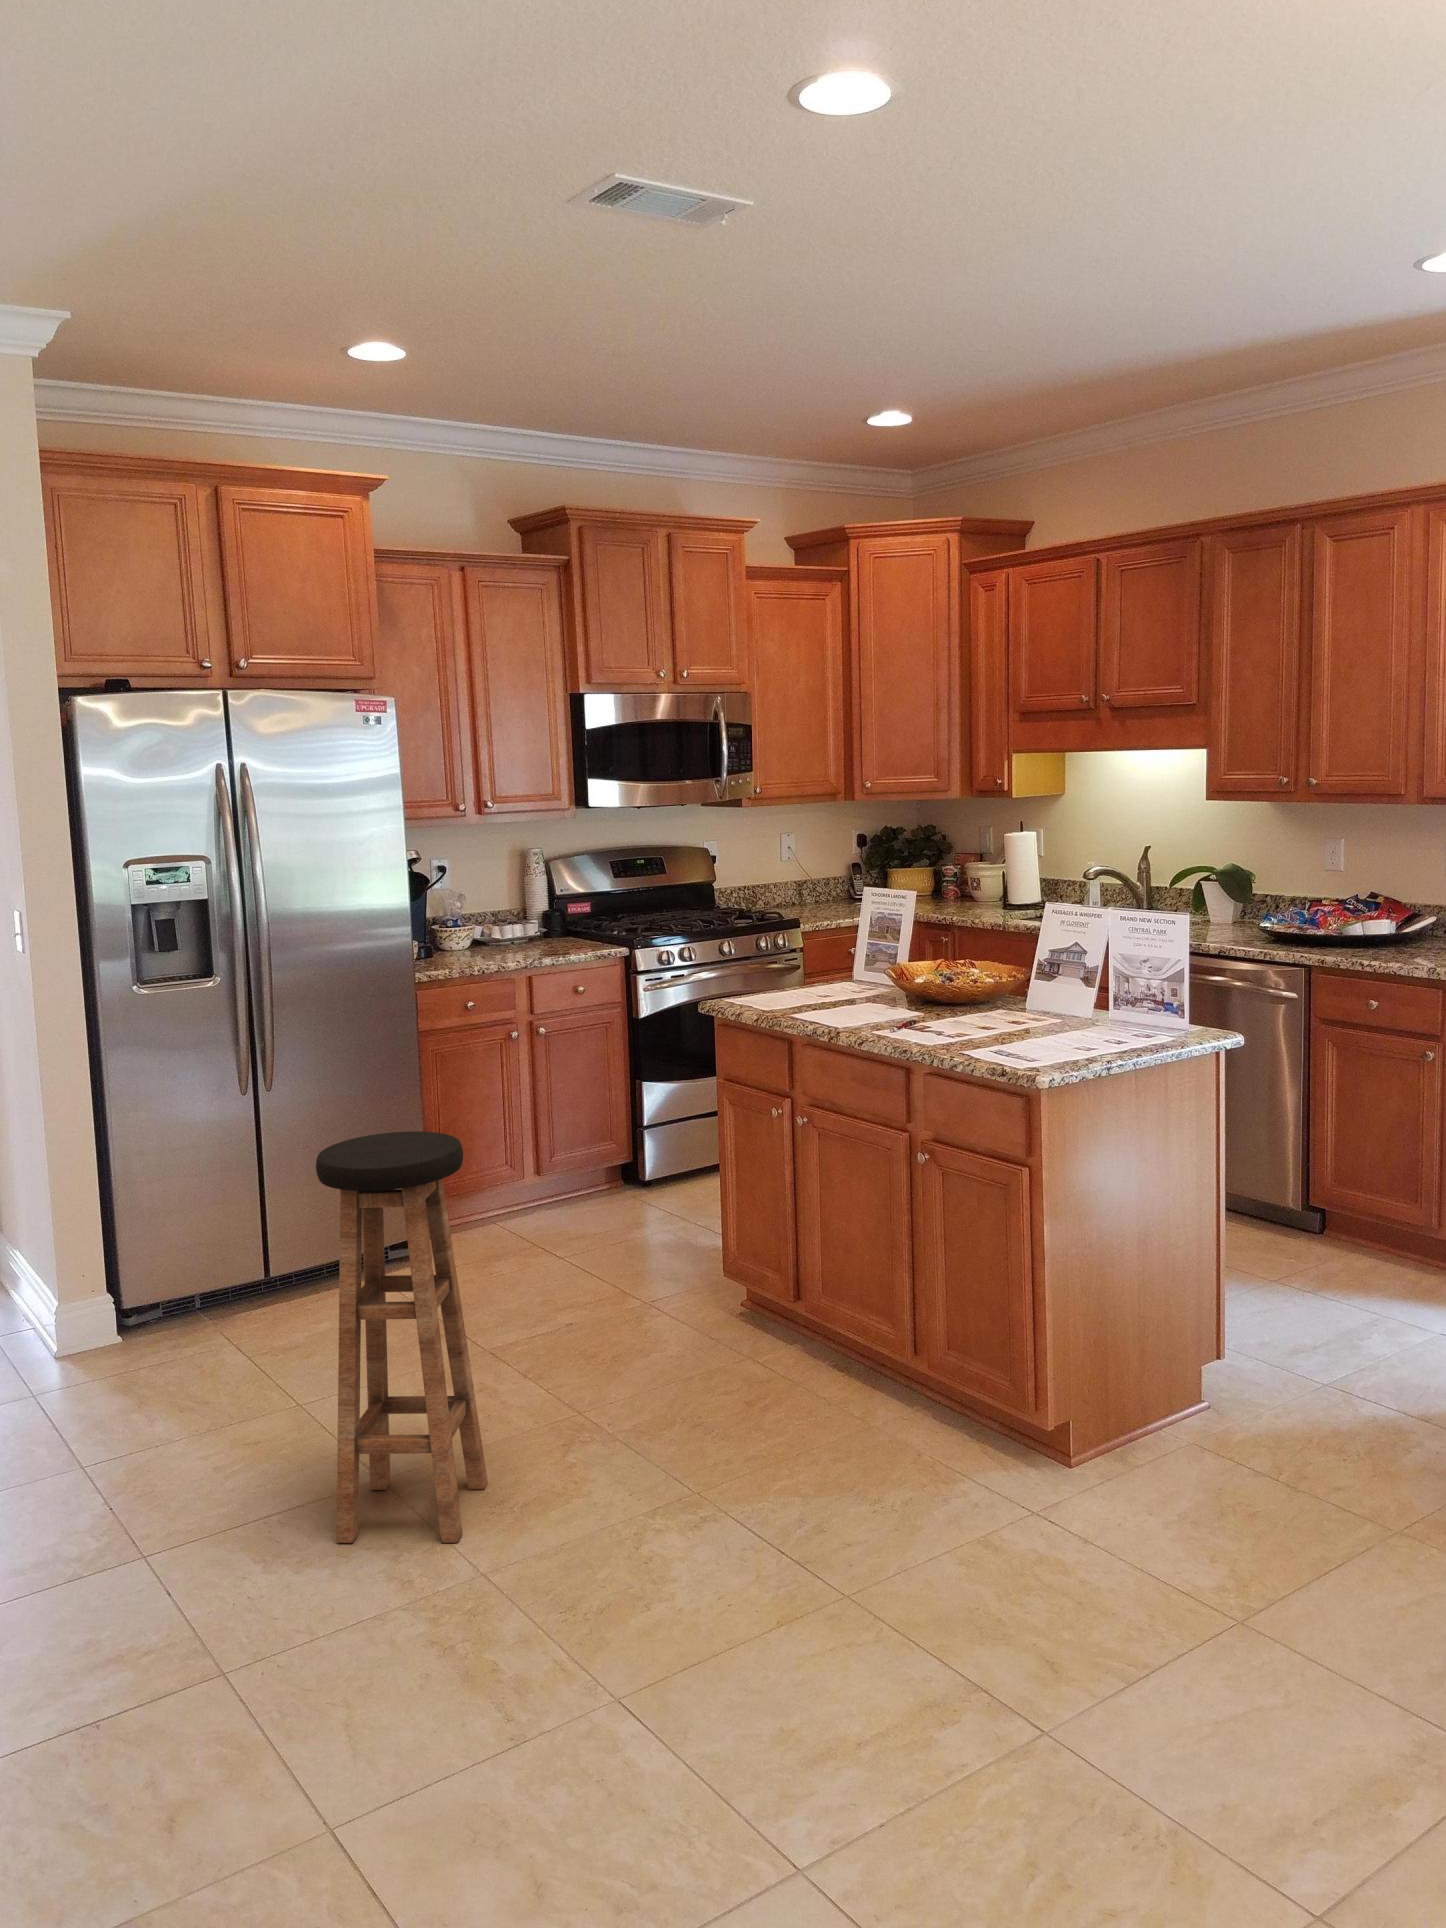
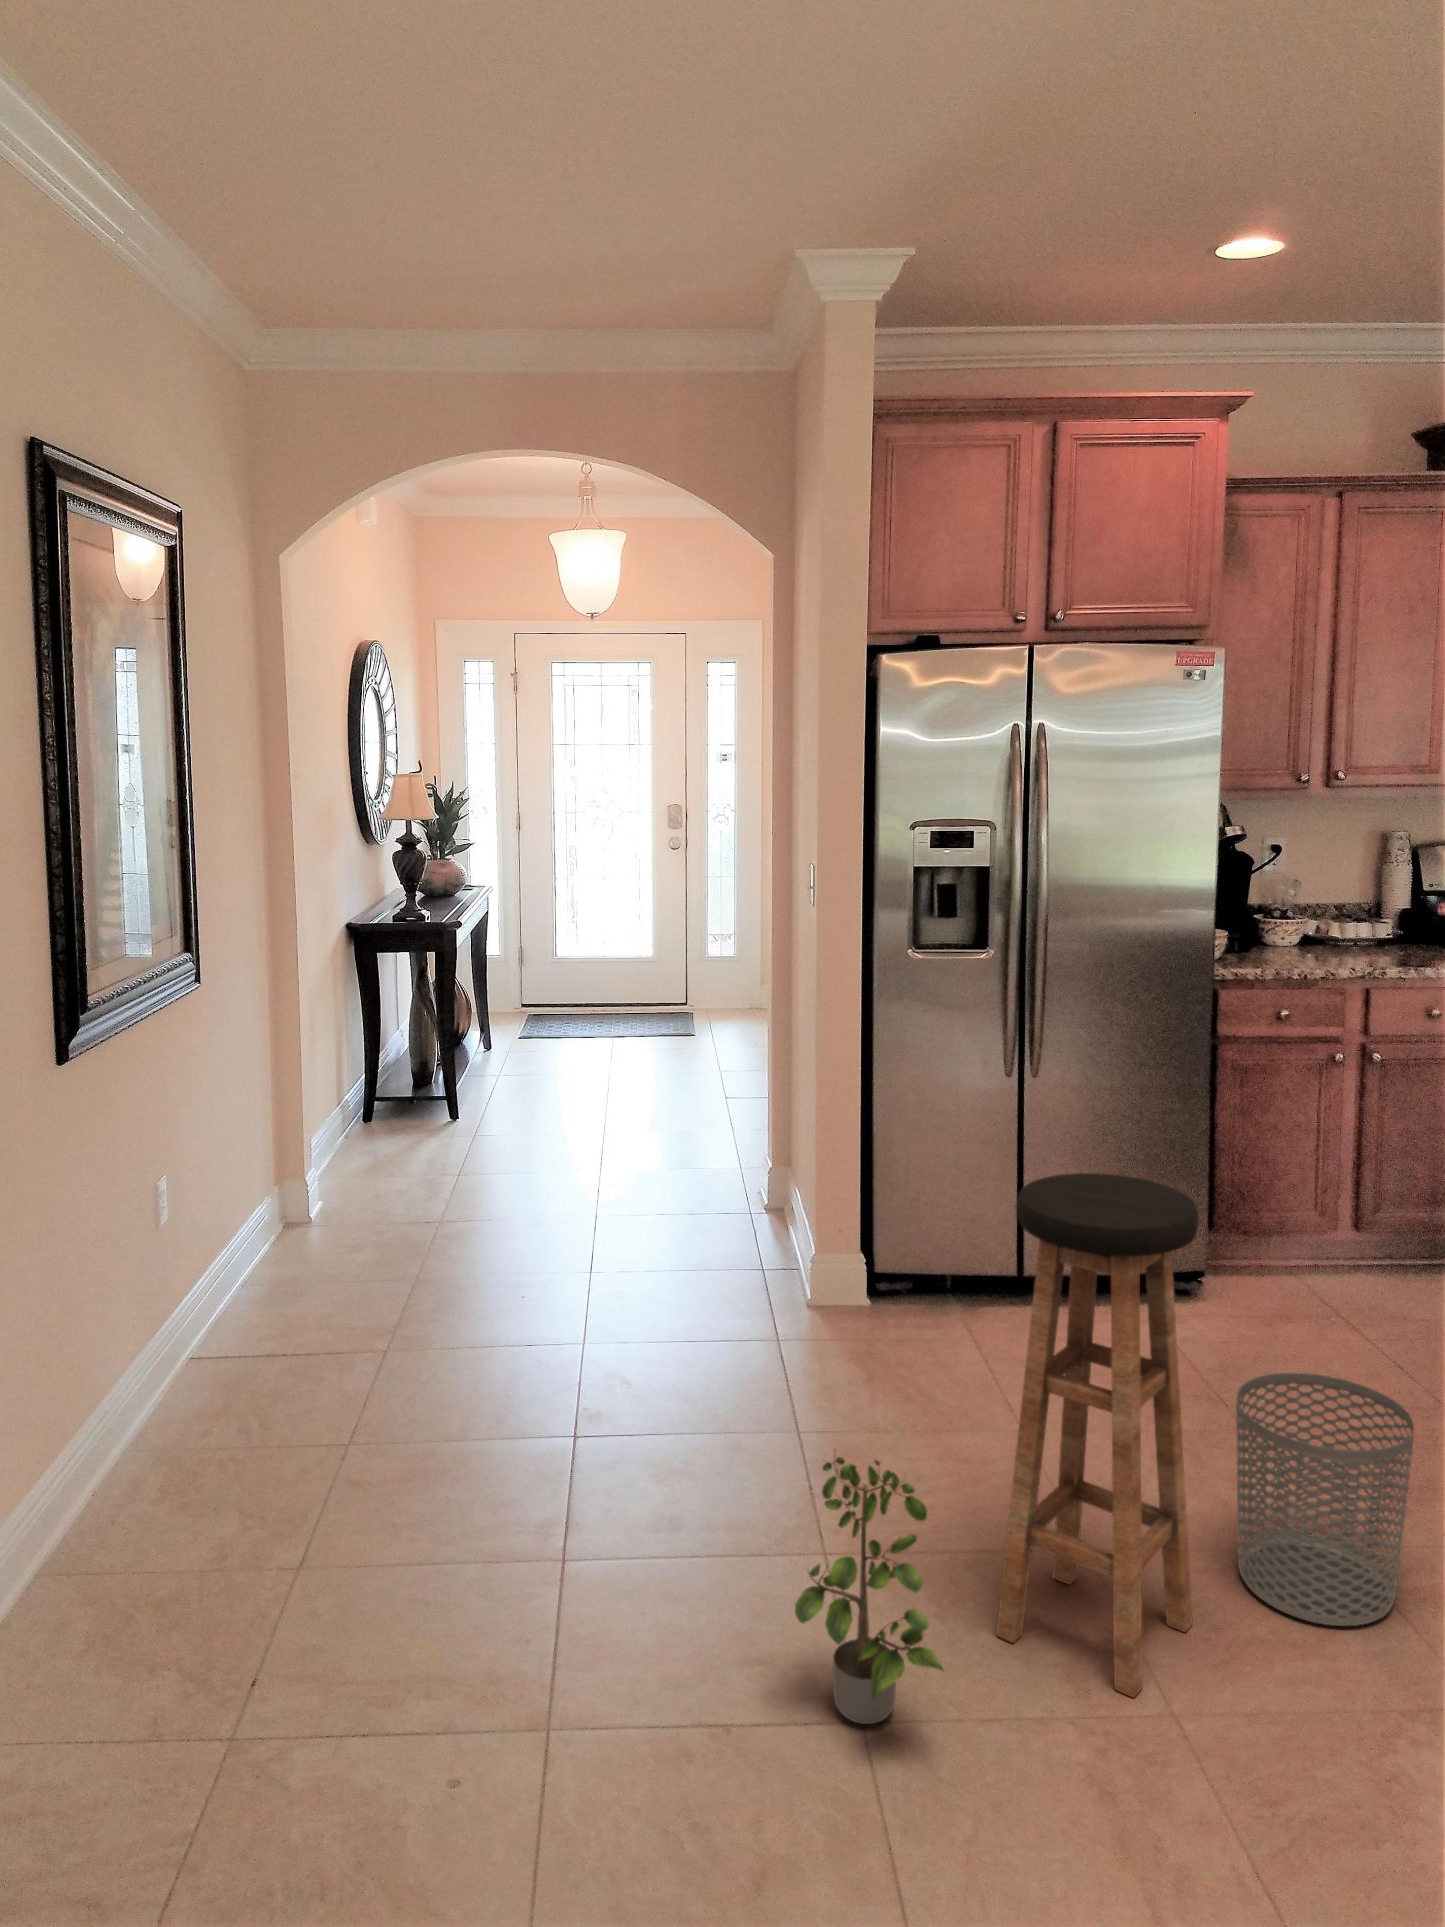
waste bin: none [496,1266,623,1452] -> present [1236,1373,1414,1626]
potted plant: none [169,1403,319,1642] -> present [795,1457,943,1724]

